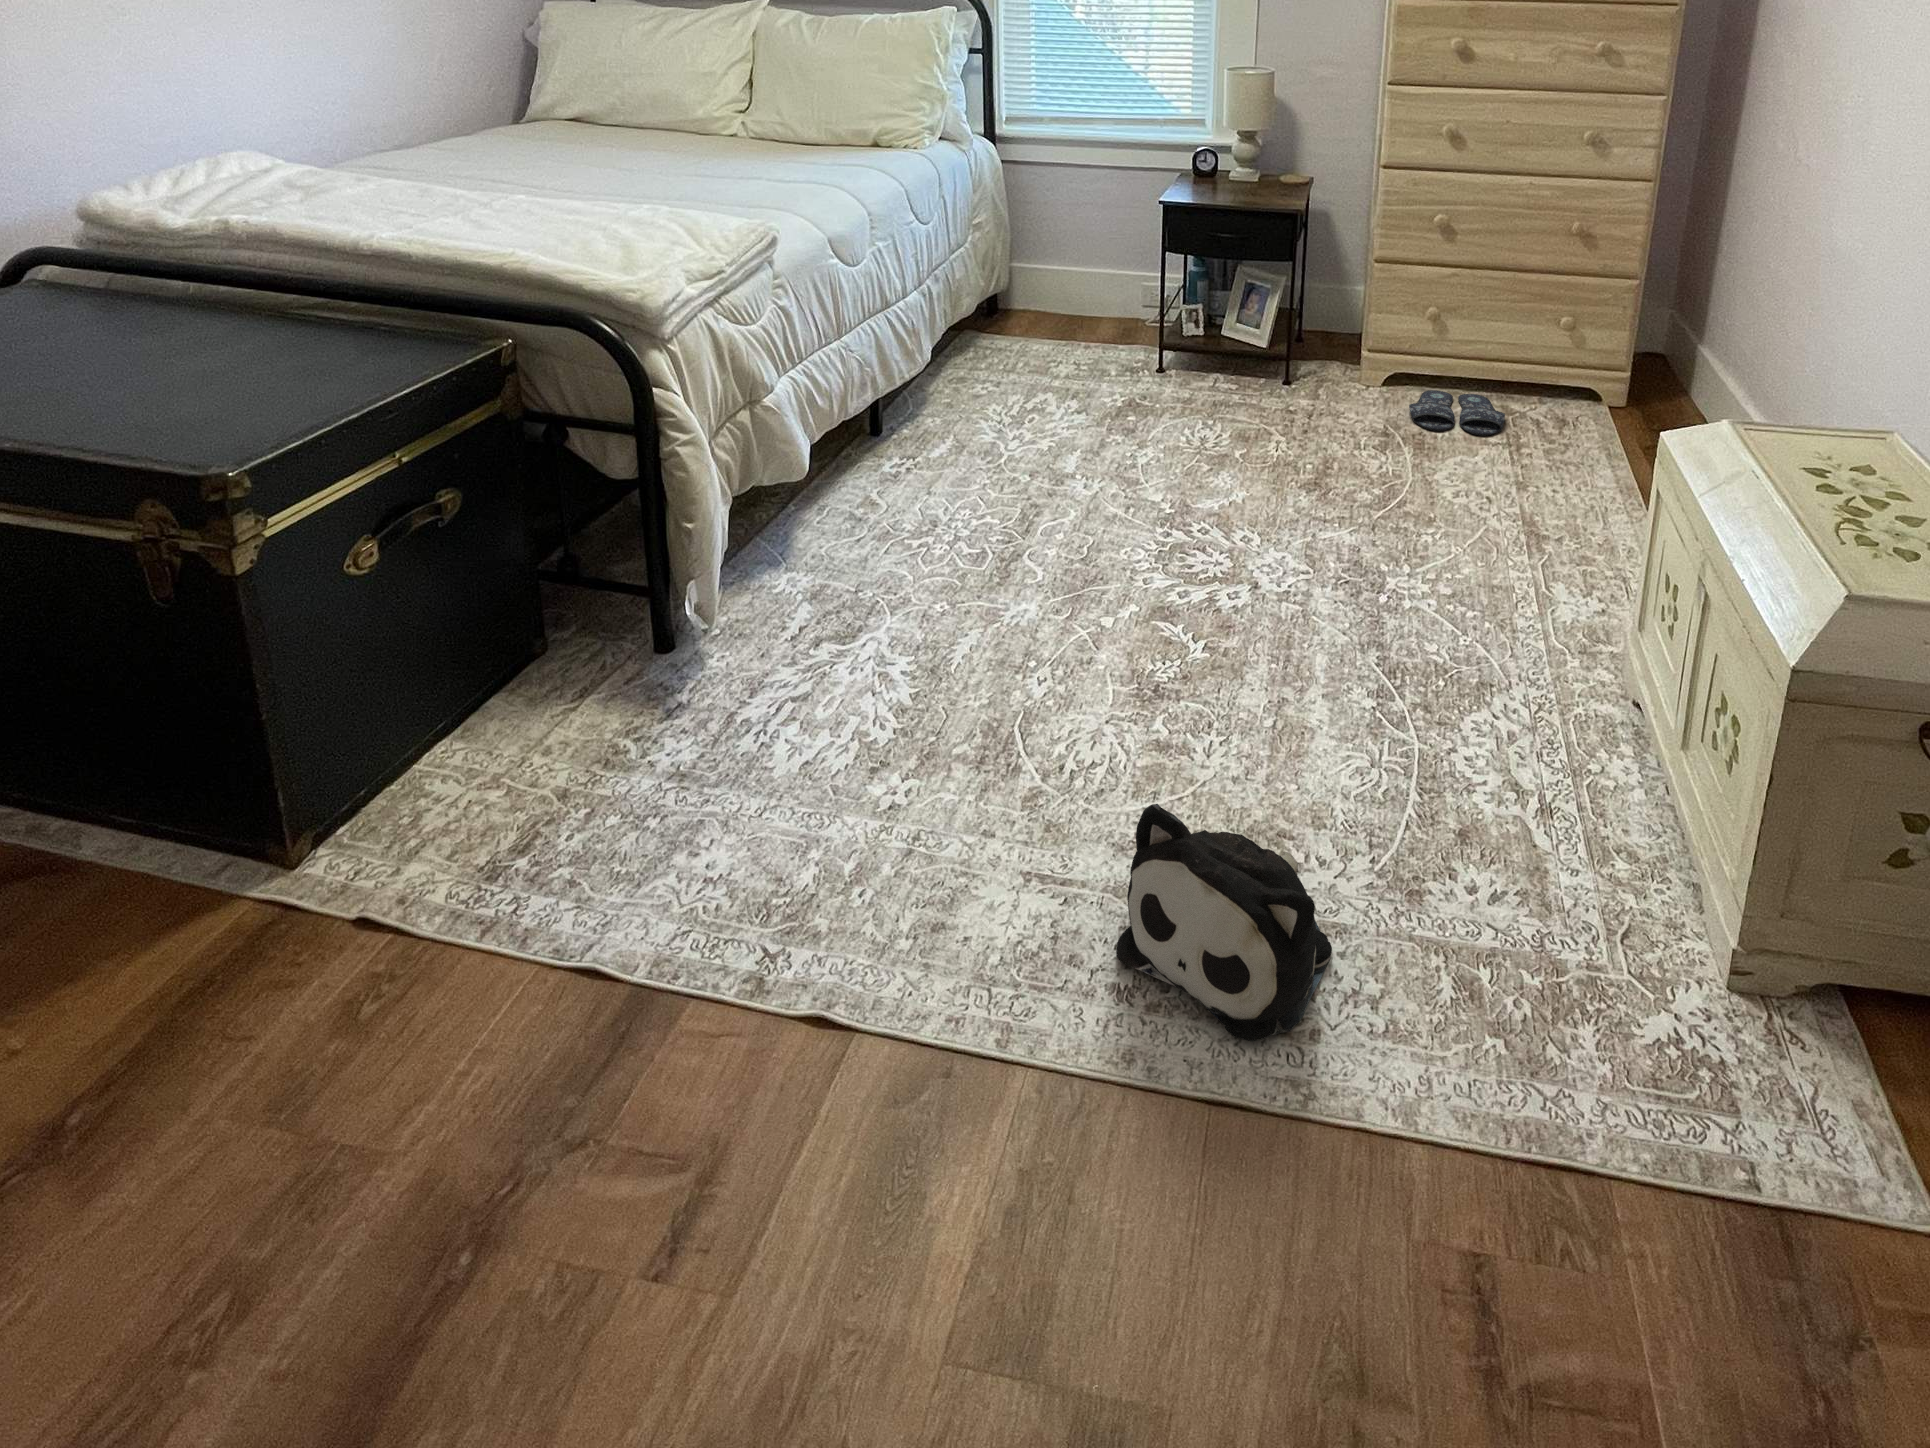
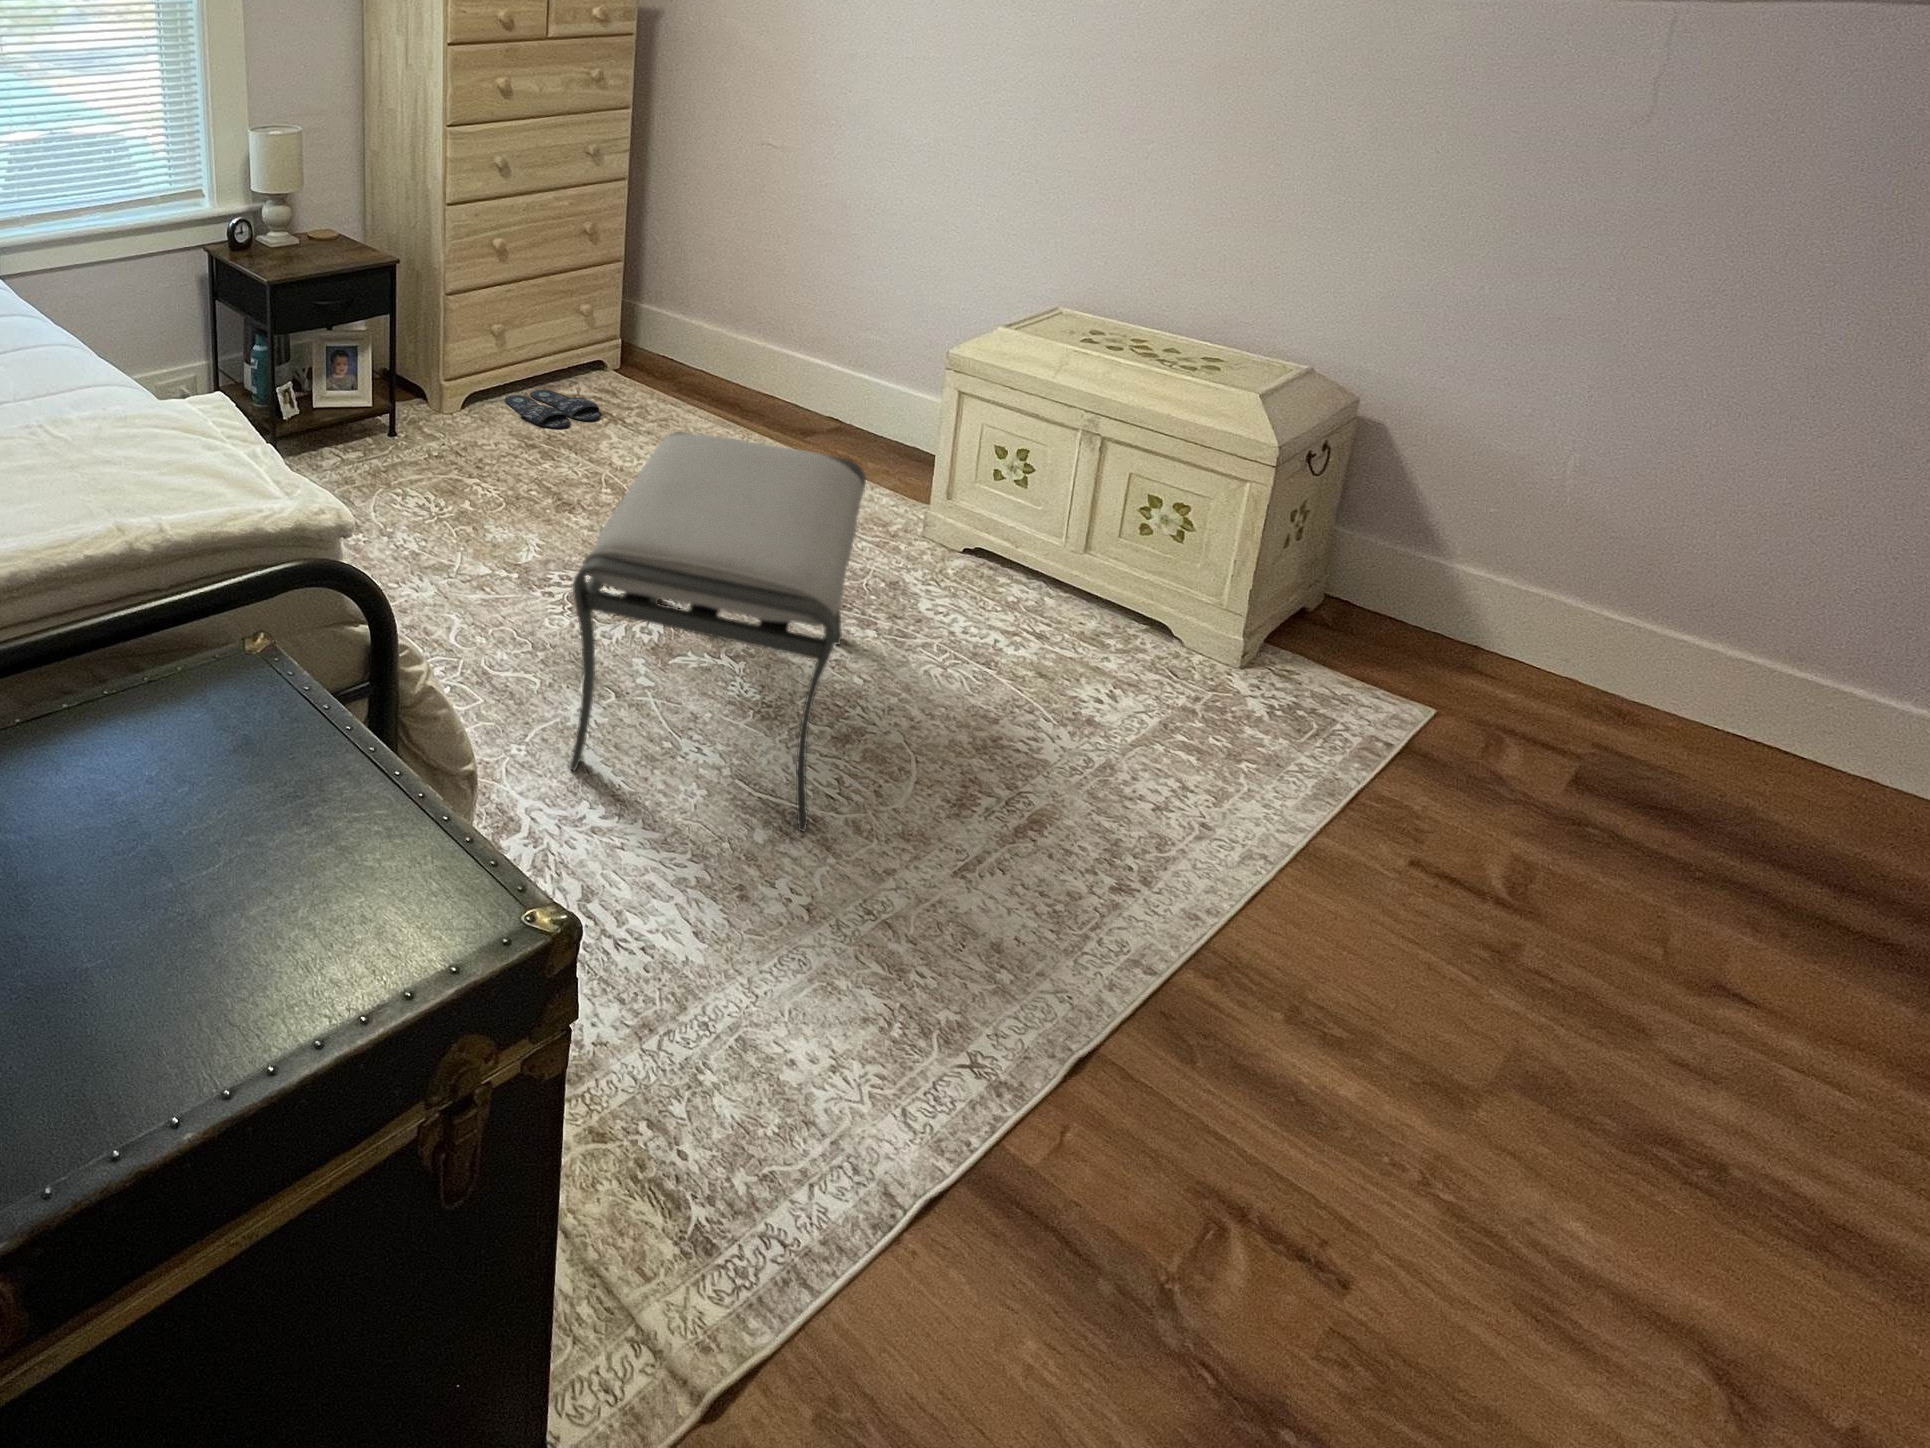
ottoman: none [919,398,1347,768] -> present [570,432,866,831]
plush toy: present [1116,804,1332,1041] -> none [1017,737,1218,882]

